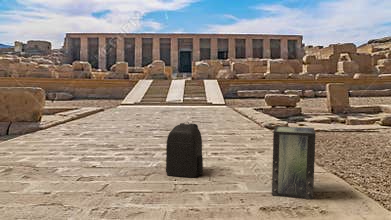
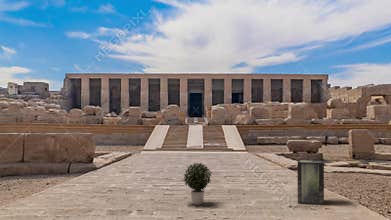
backpack: present [166,123,203,177] -> none [222,158,248,196]
potted plant: none [89,133,138,200] -> present [184,163,211,205]

